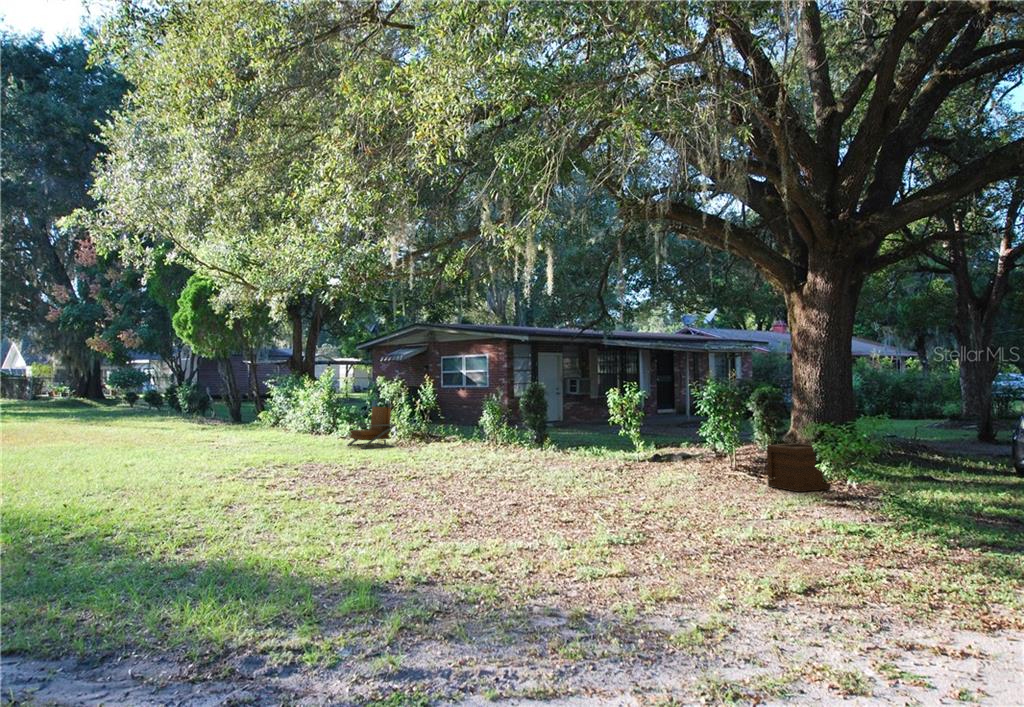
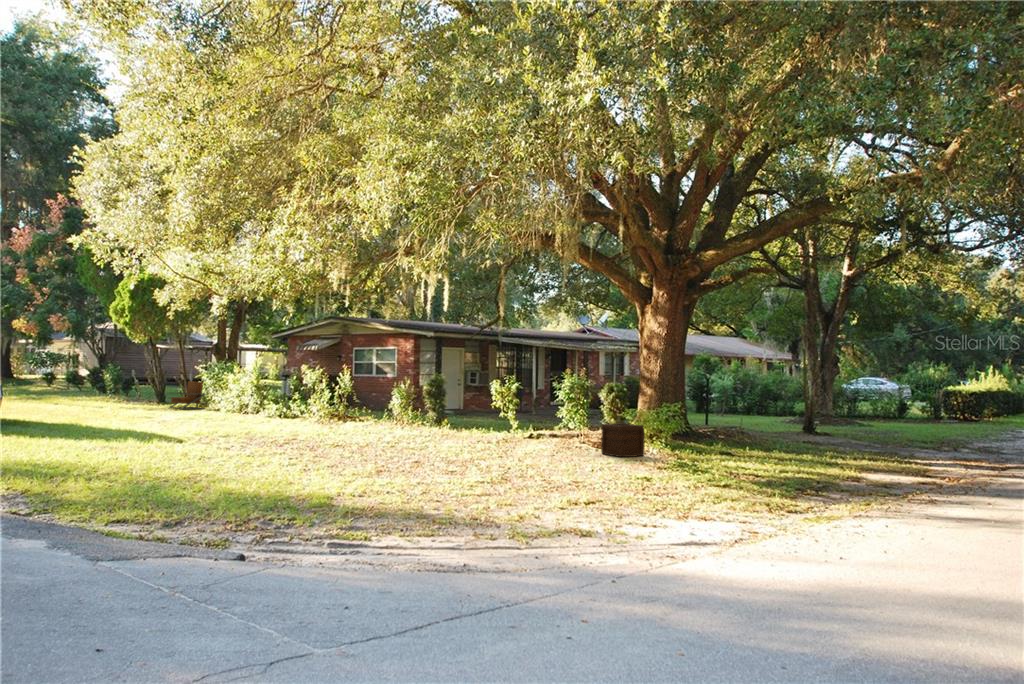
lounge chair: present [348,407,396,449] -> present [169,381,206,410]

